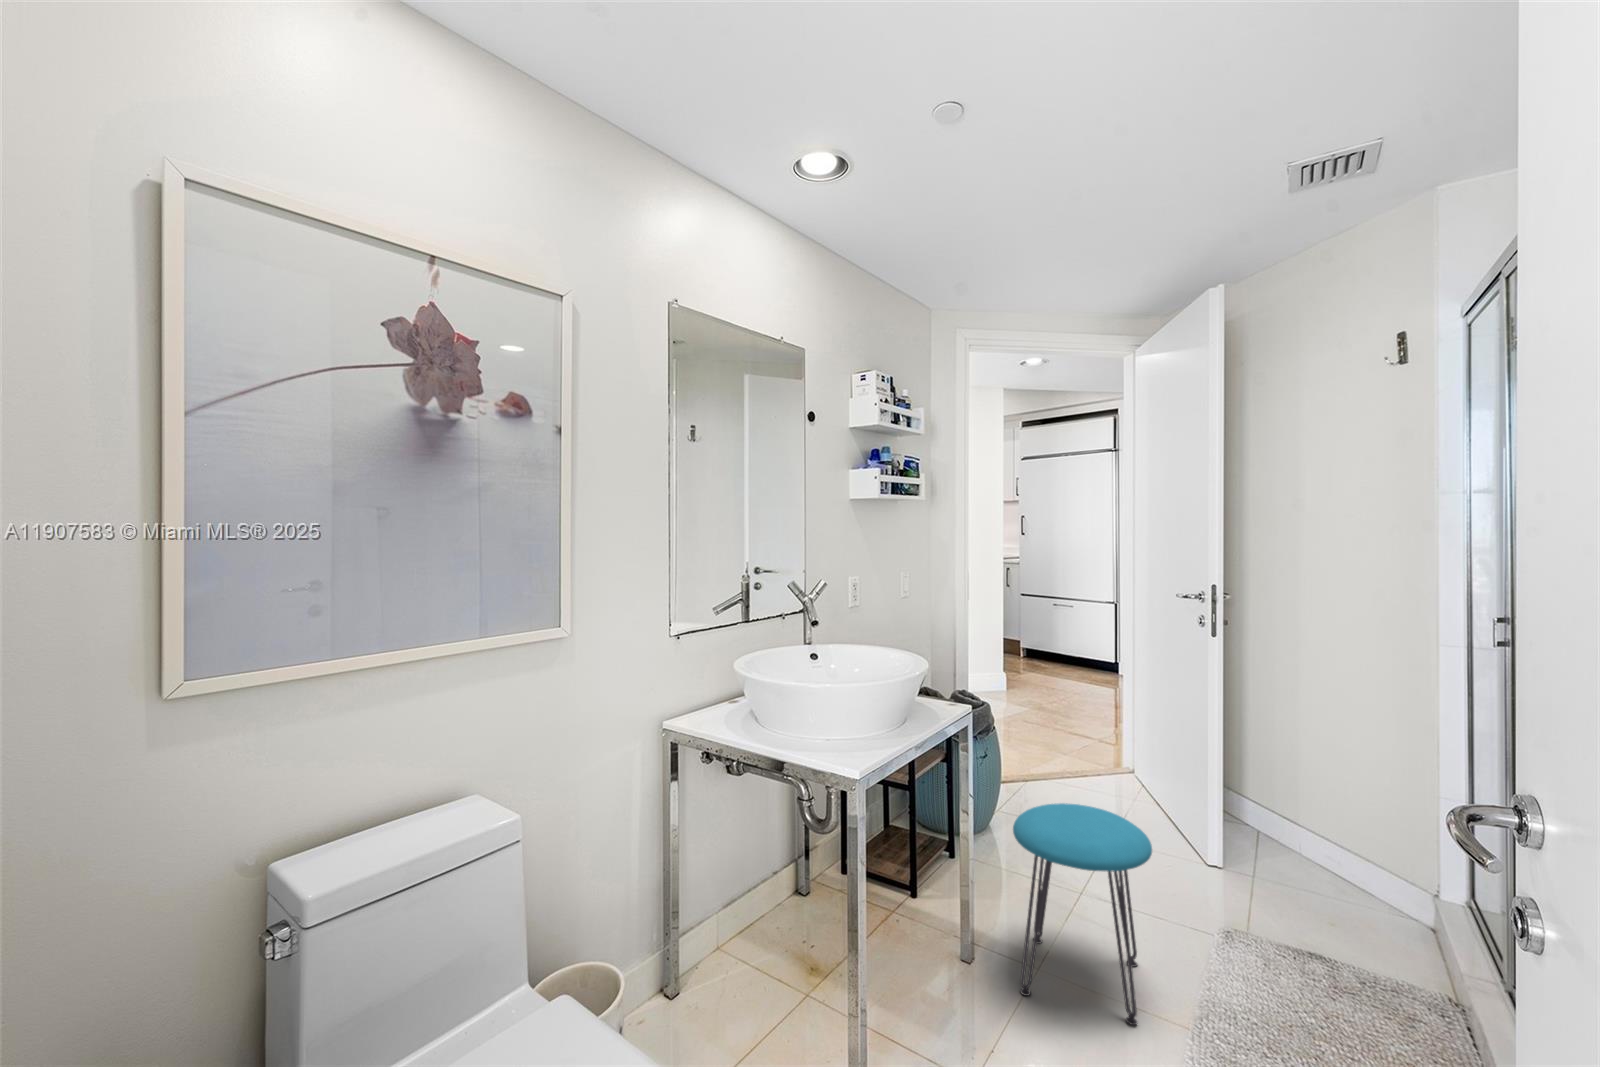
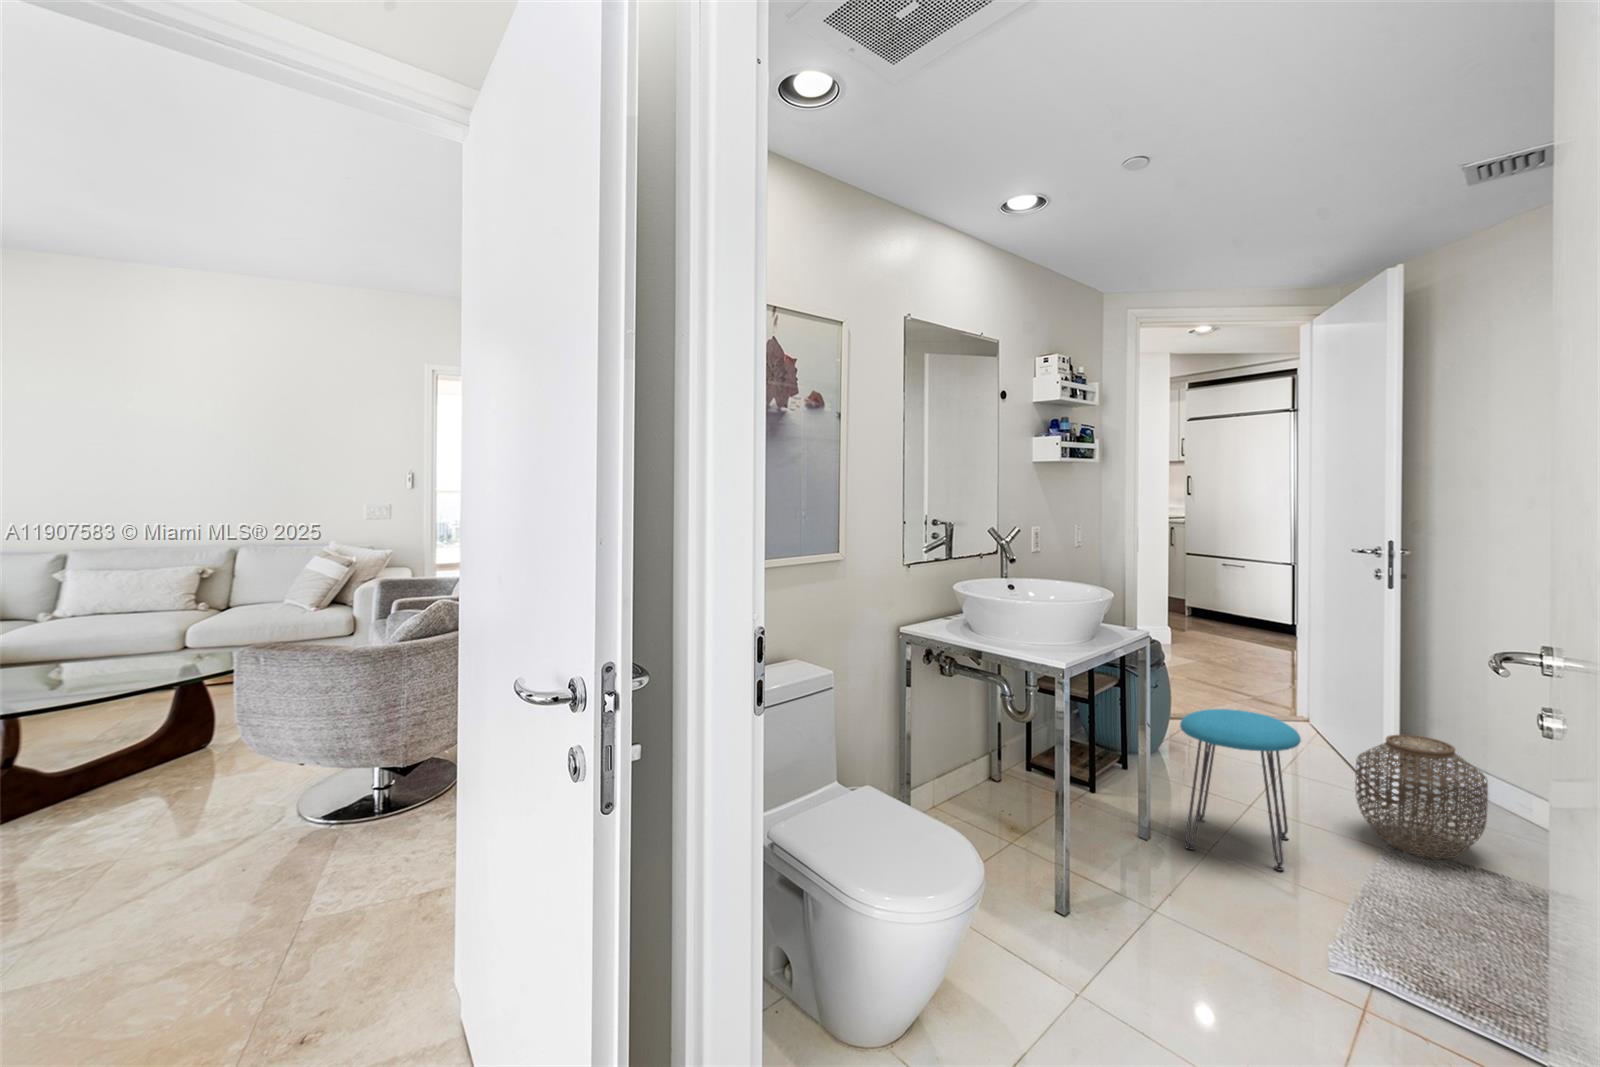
woven basket: none [1208,826,1354,984] -> present [1356,735,1488,859]

